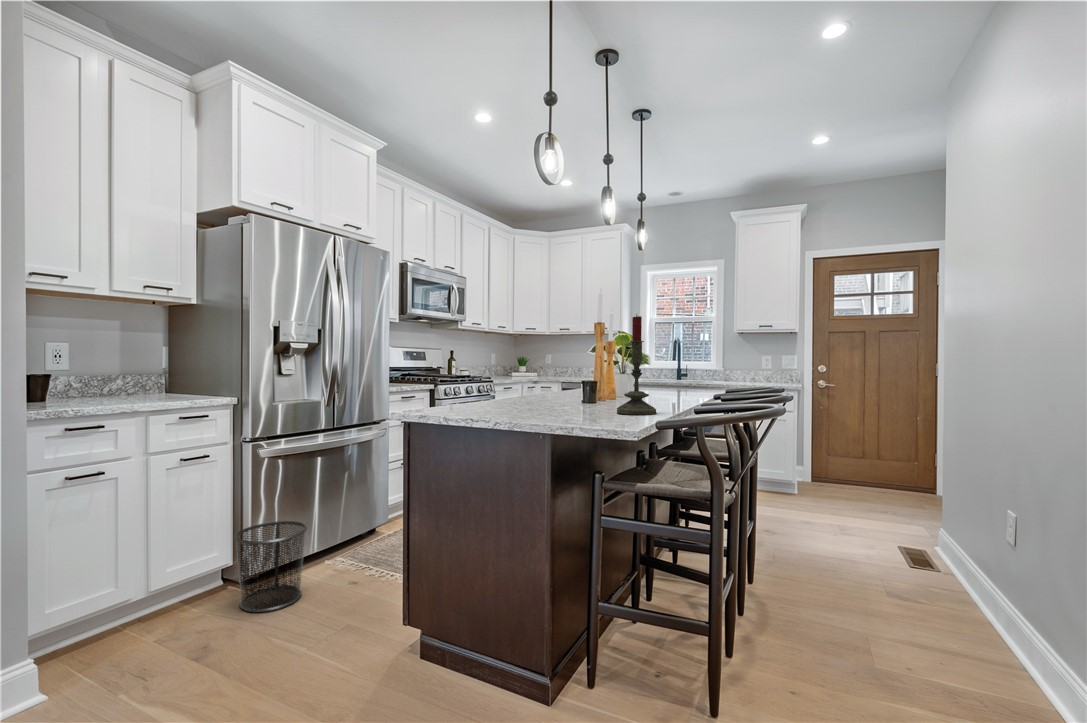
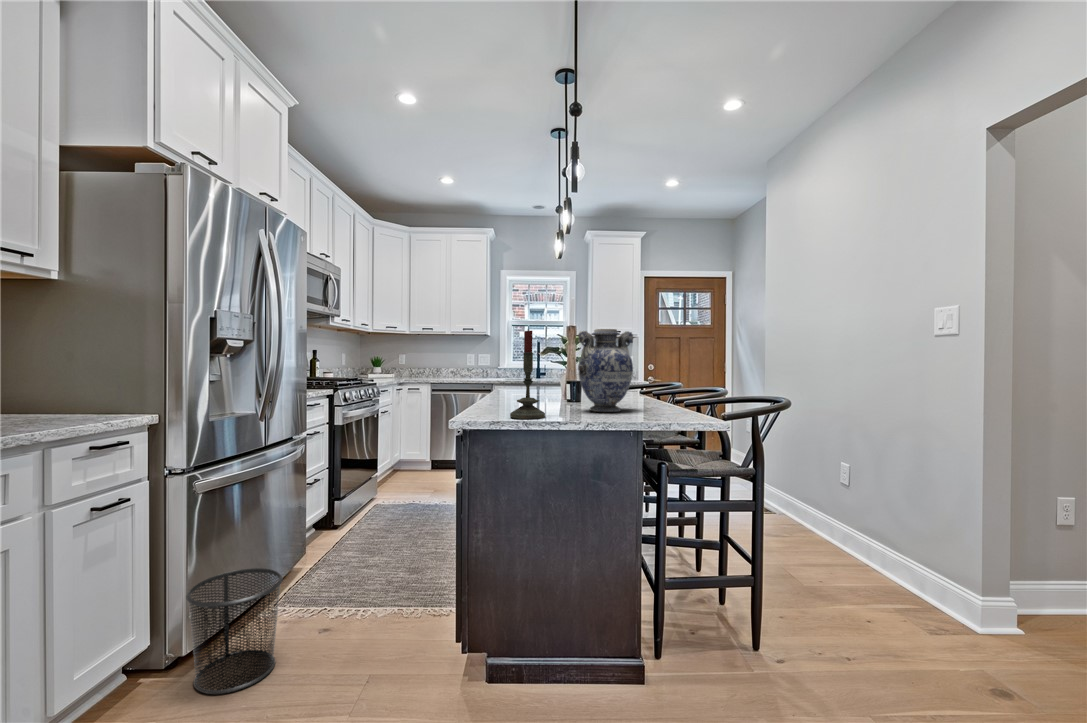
candle: present [617,315,656,415] -> present [510,330,545,419]
vase: none [538,320,605,410] -> present [578,329,633,412]

